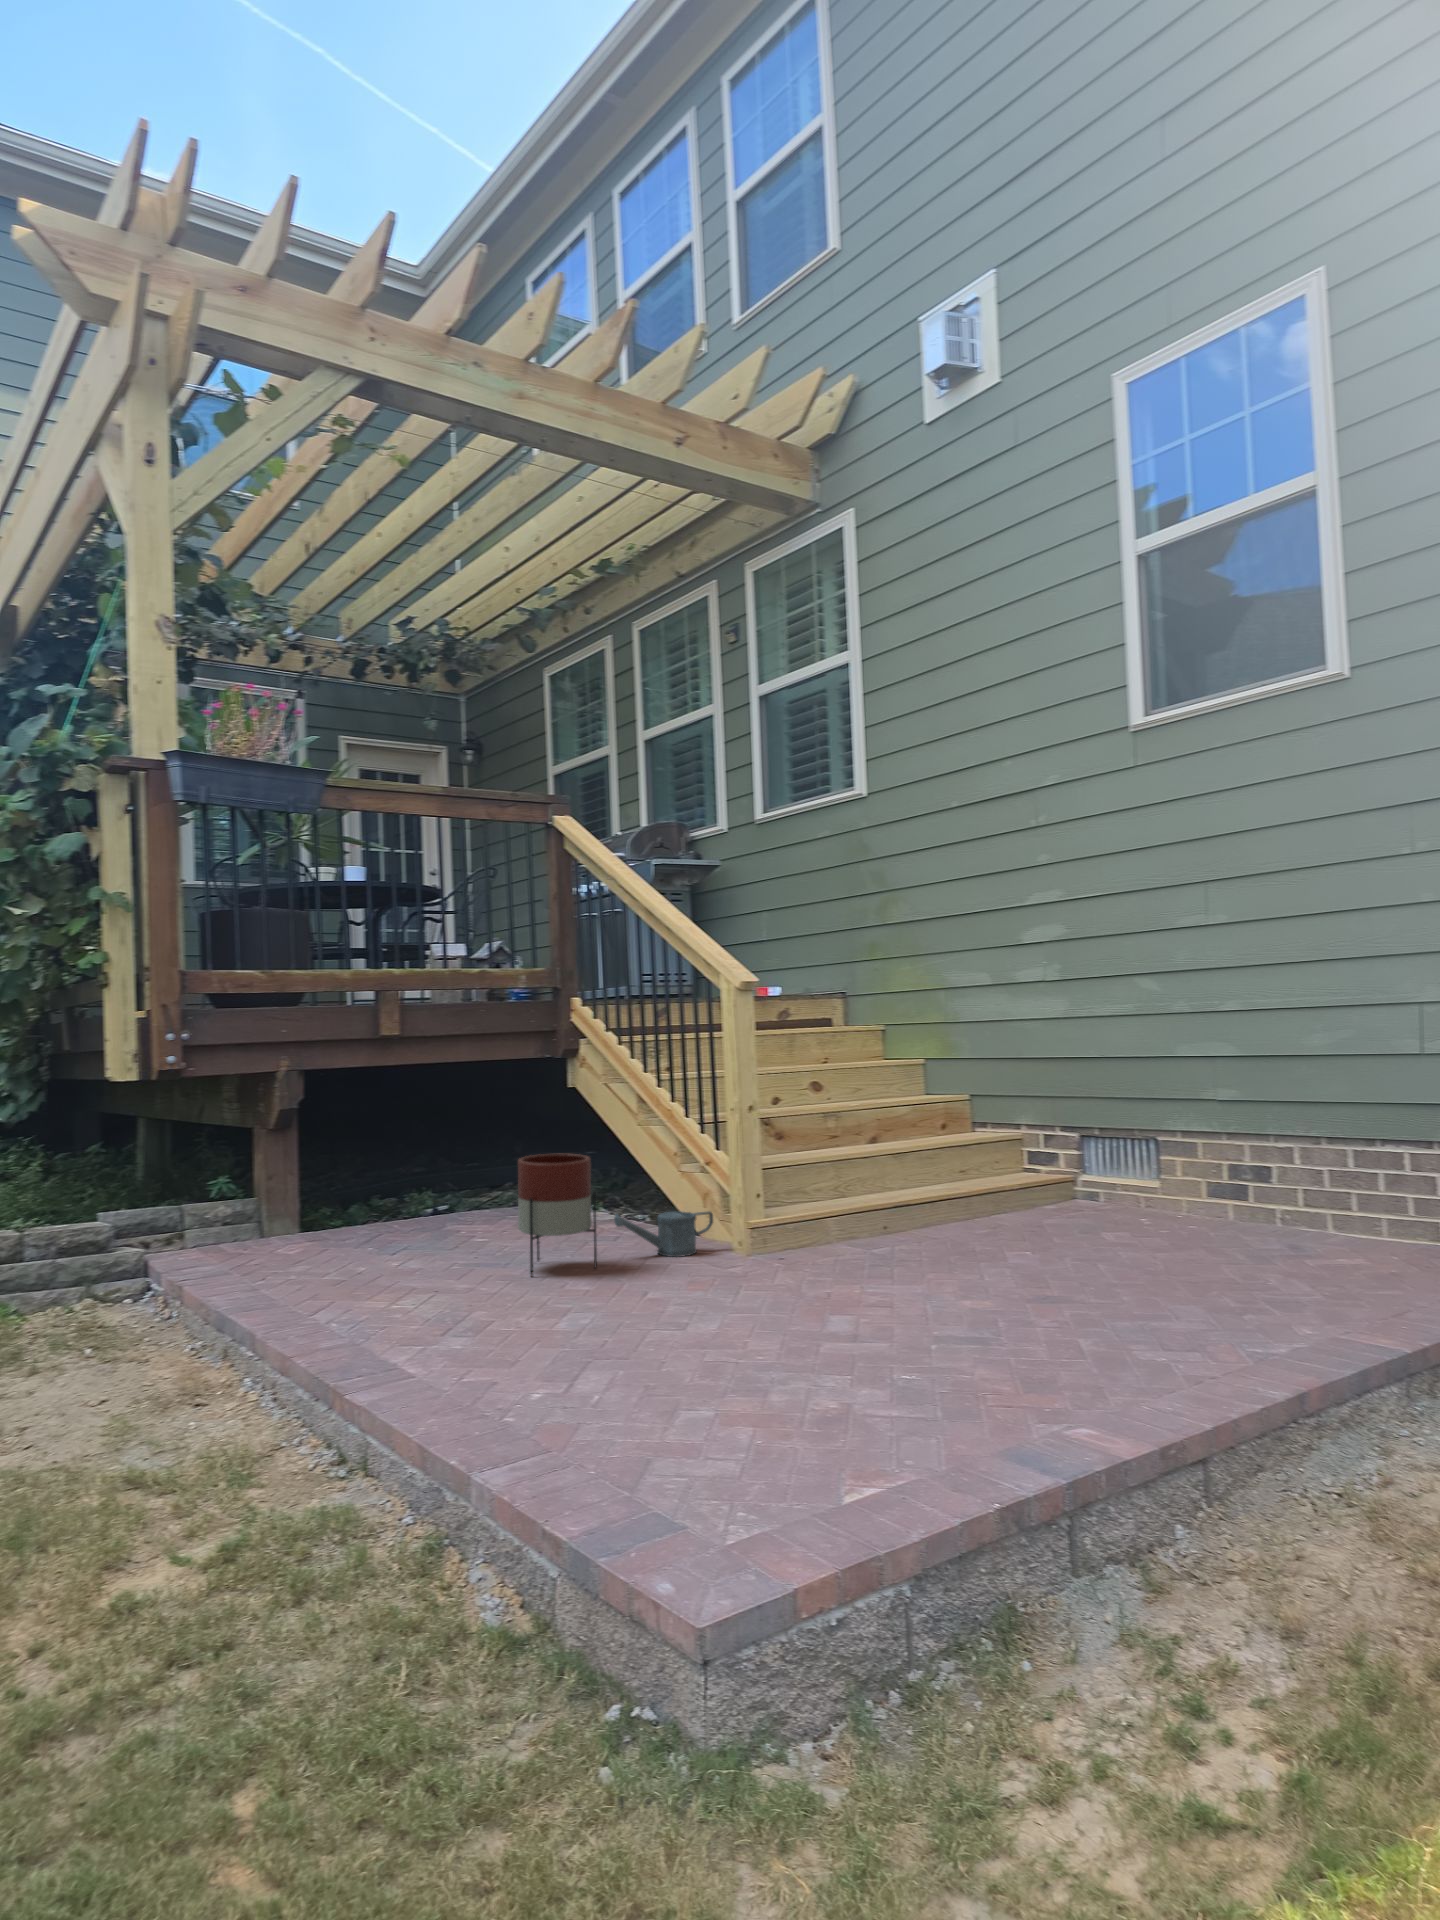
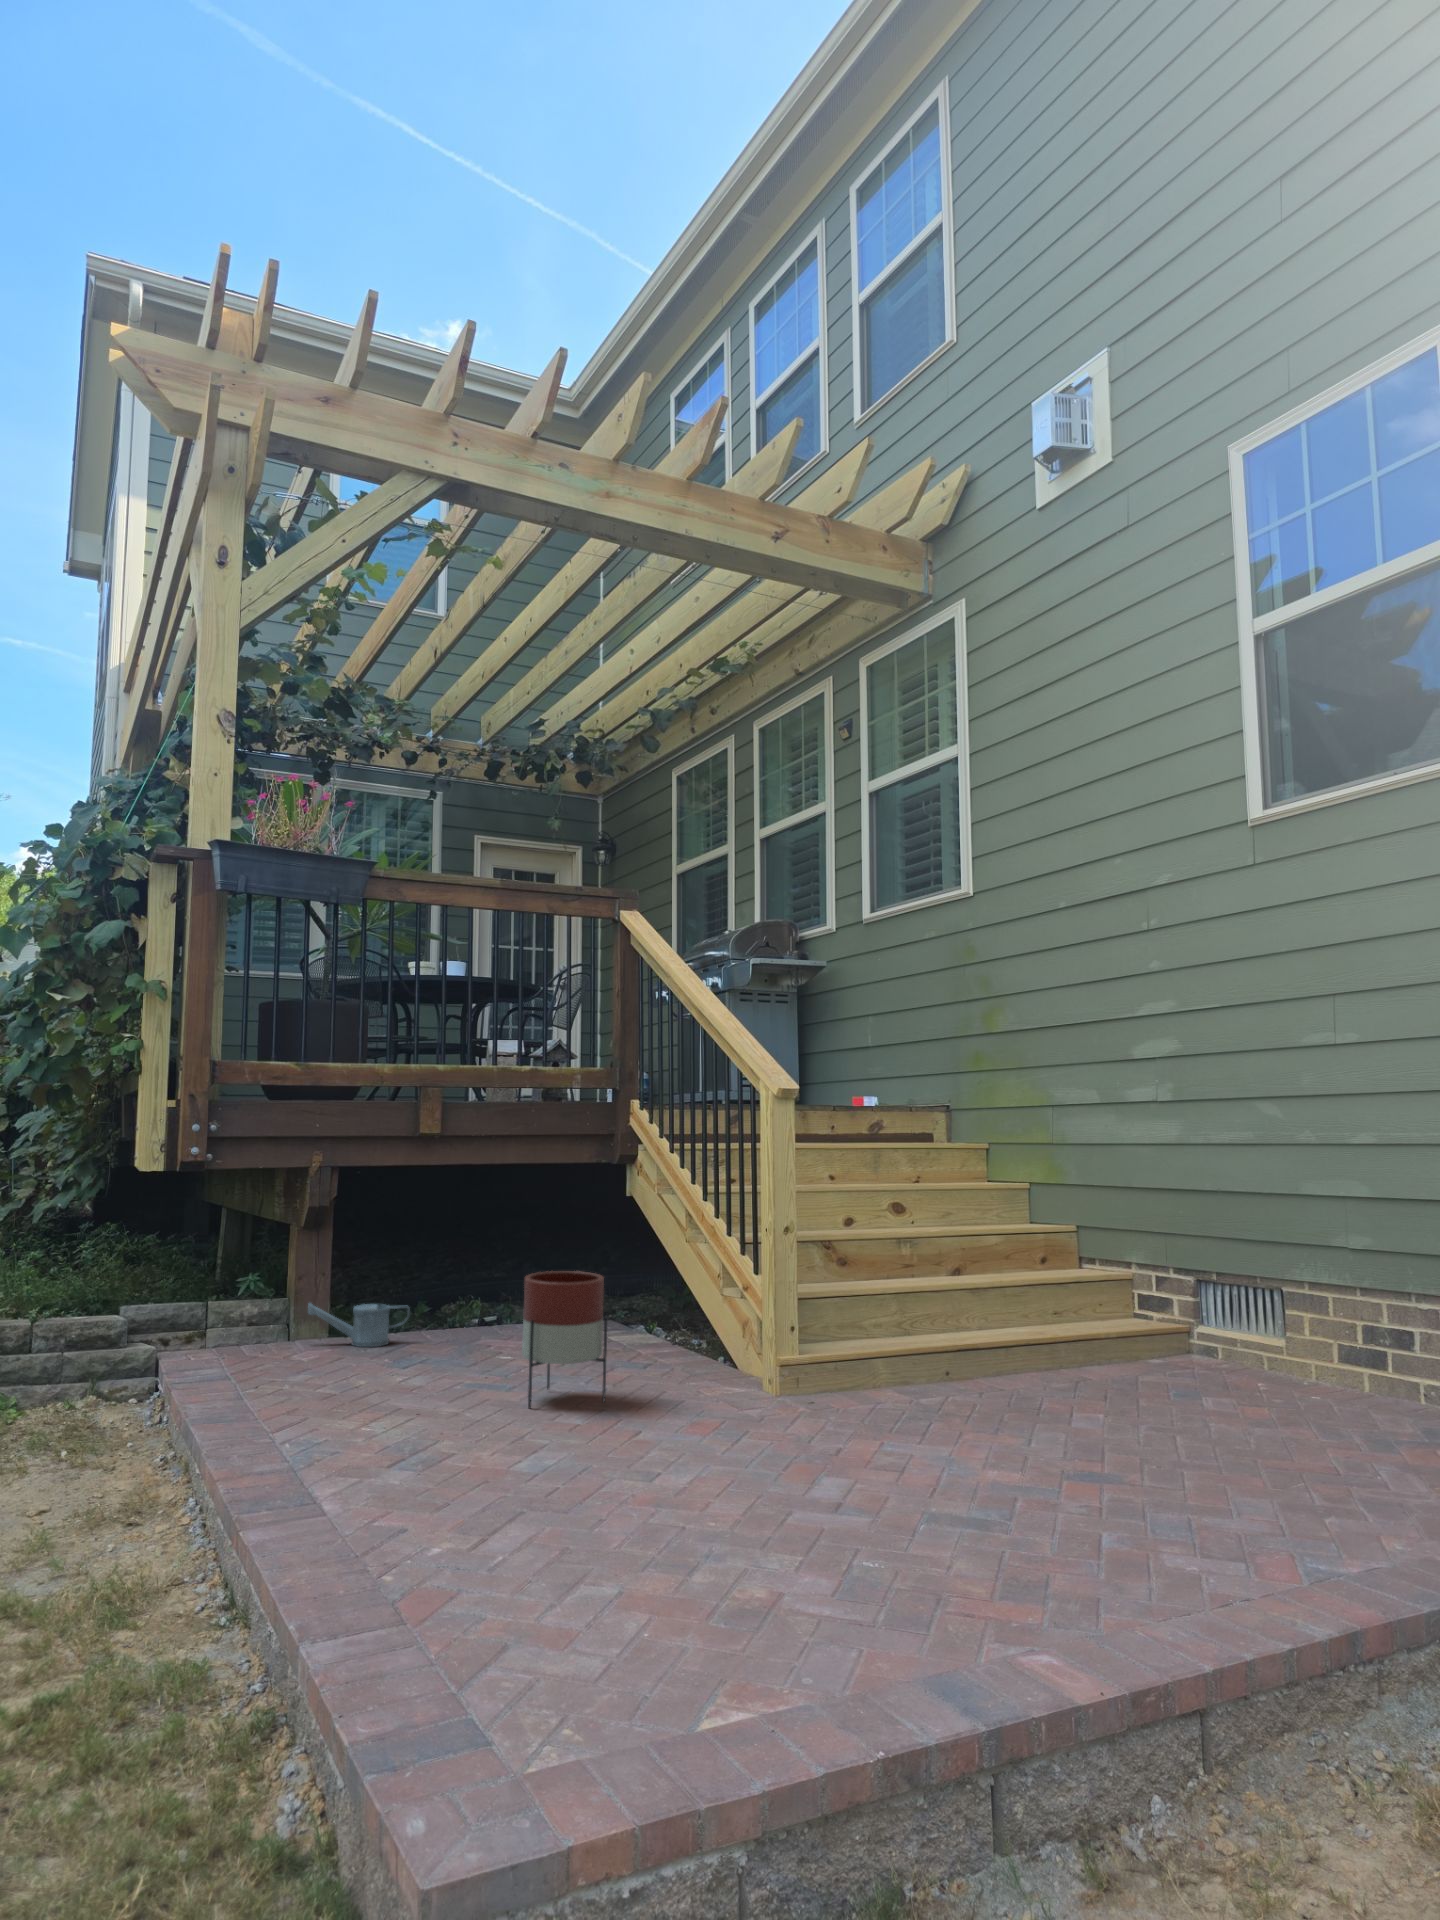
watering can: present [614,1212,713,1257] -> present [308,1303,410,1347]

